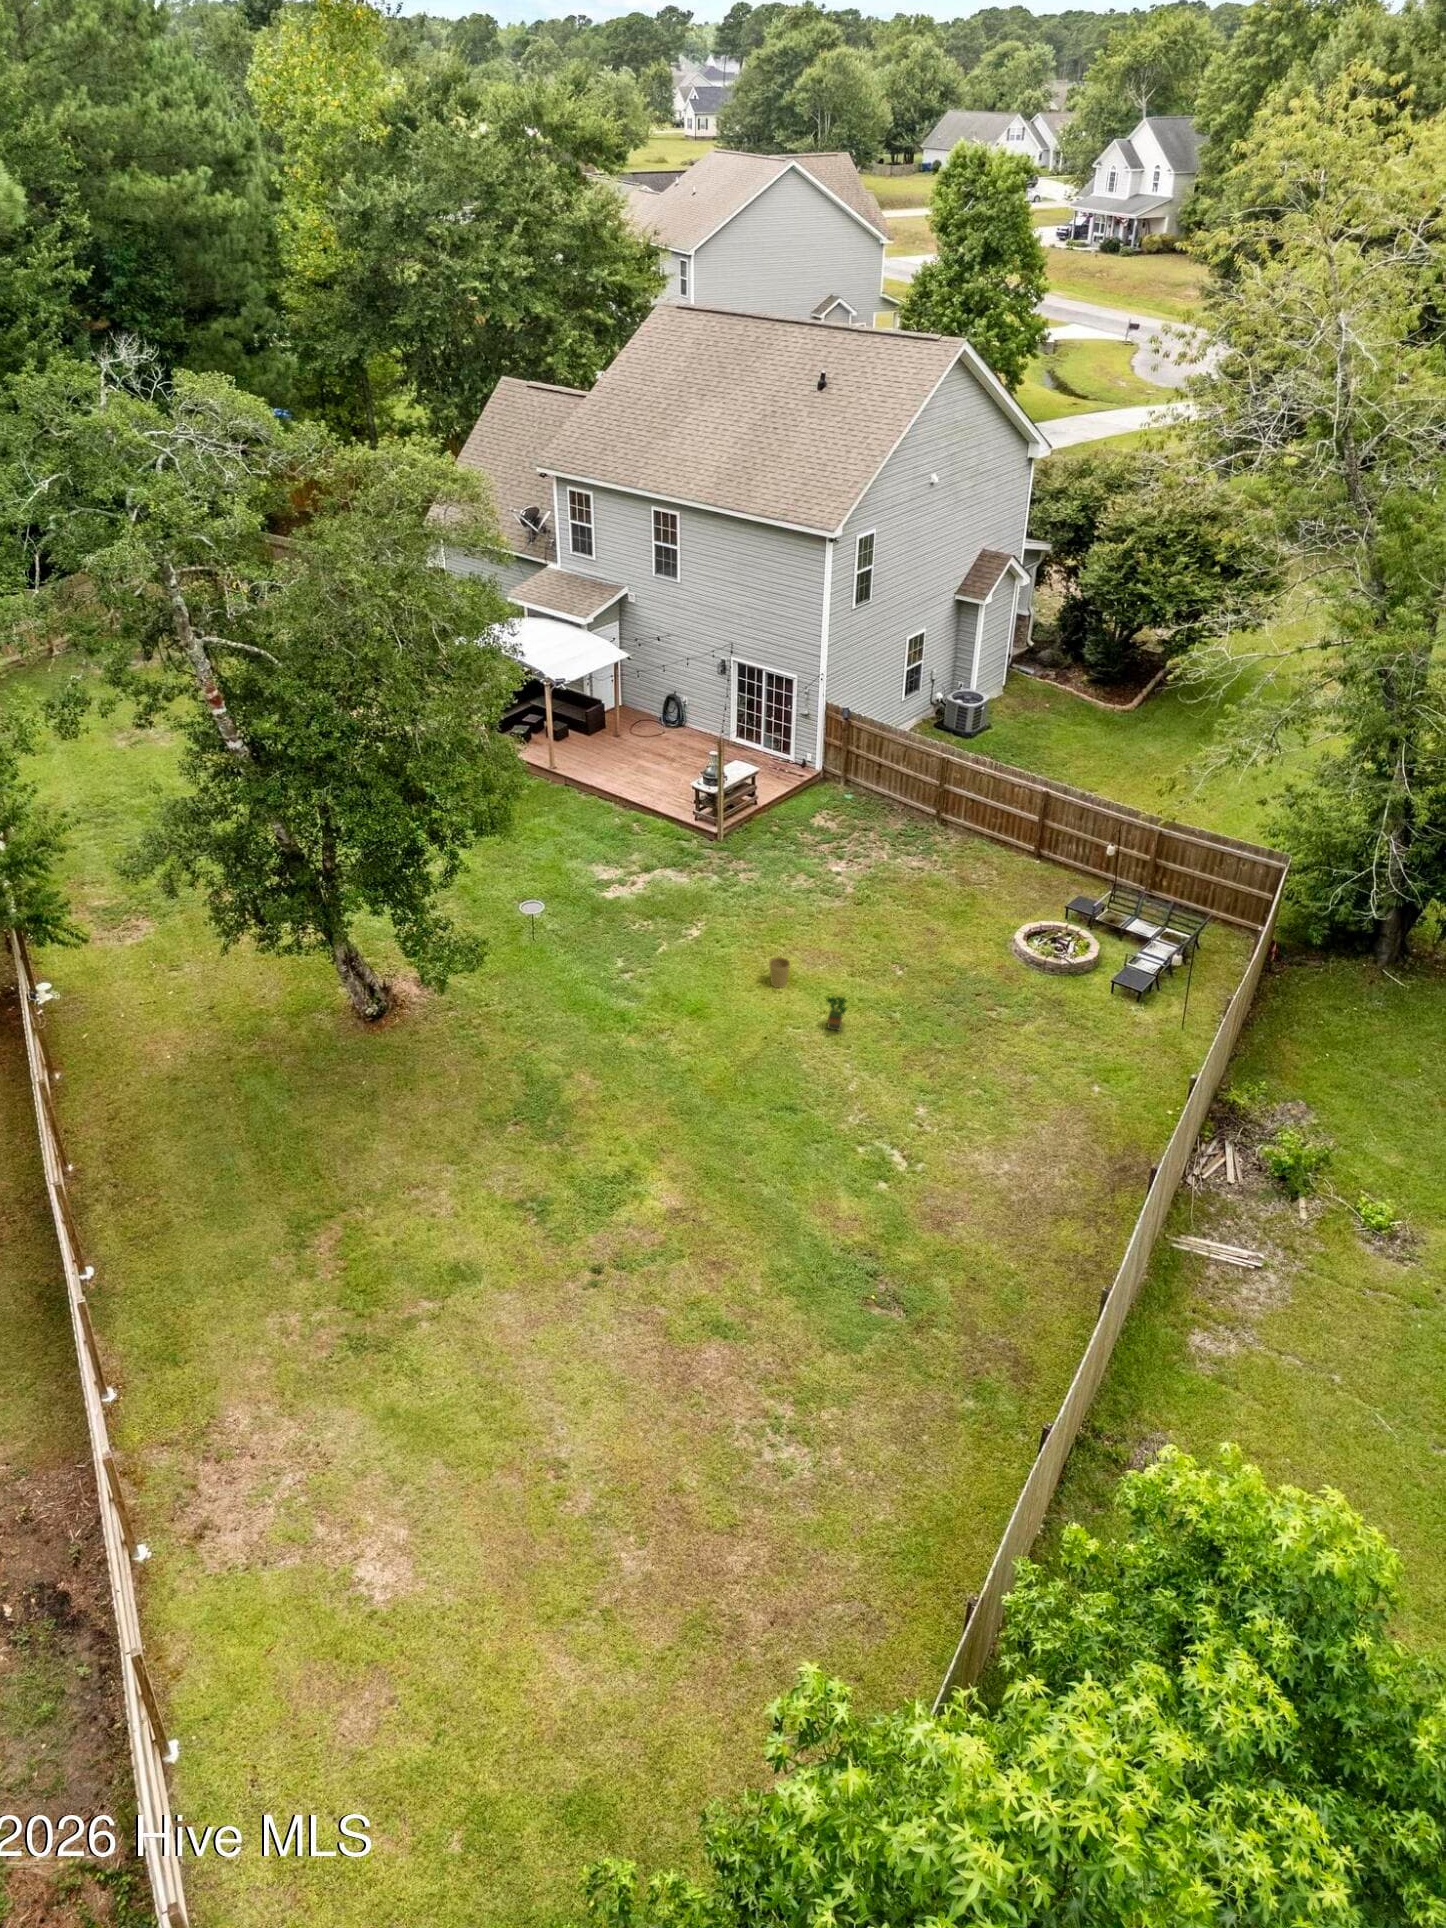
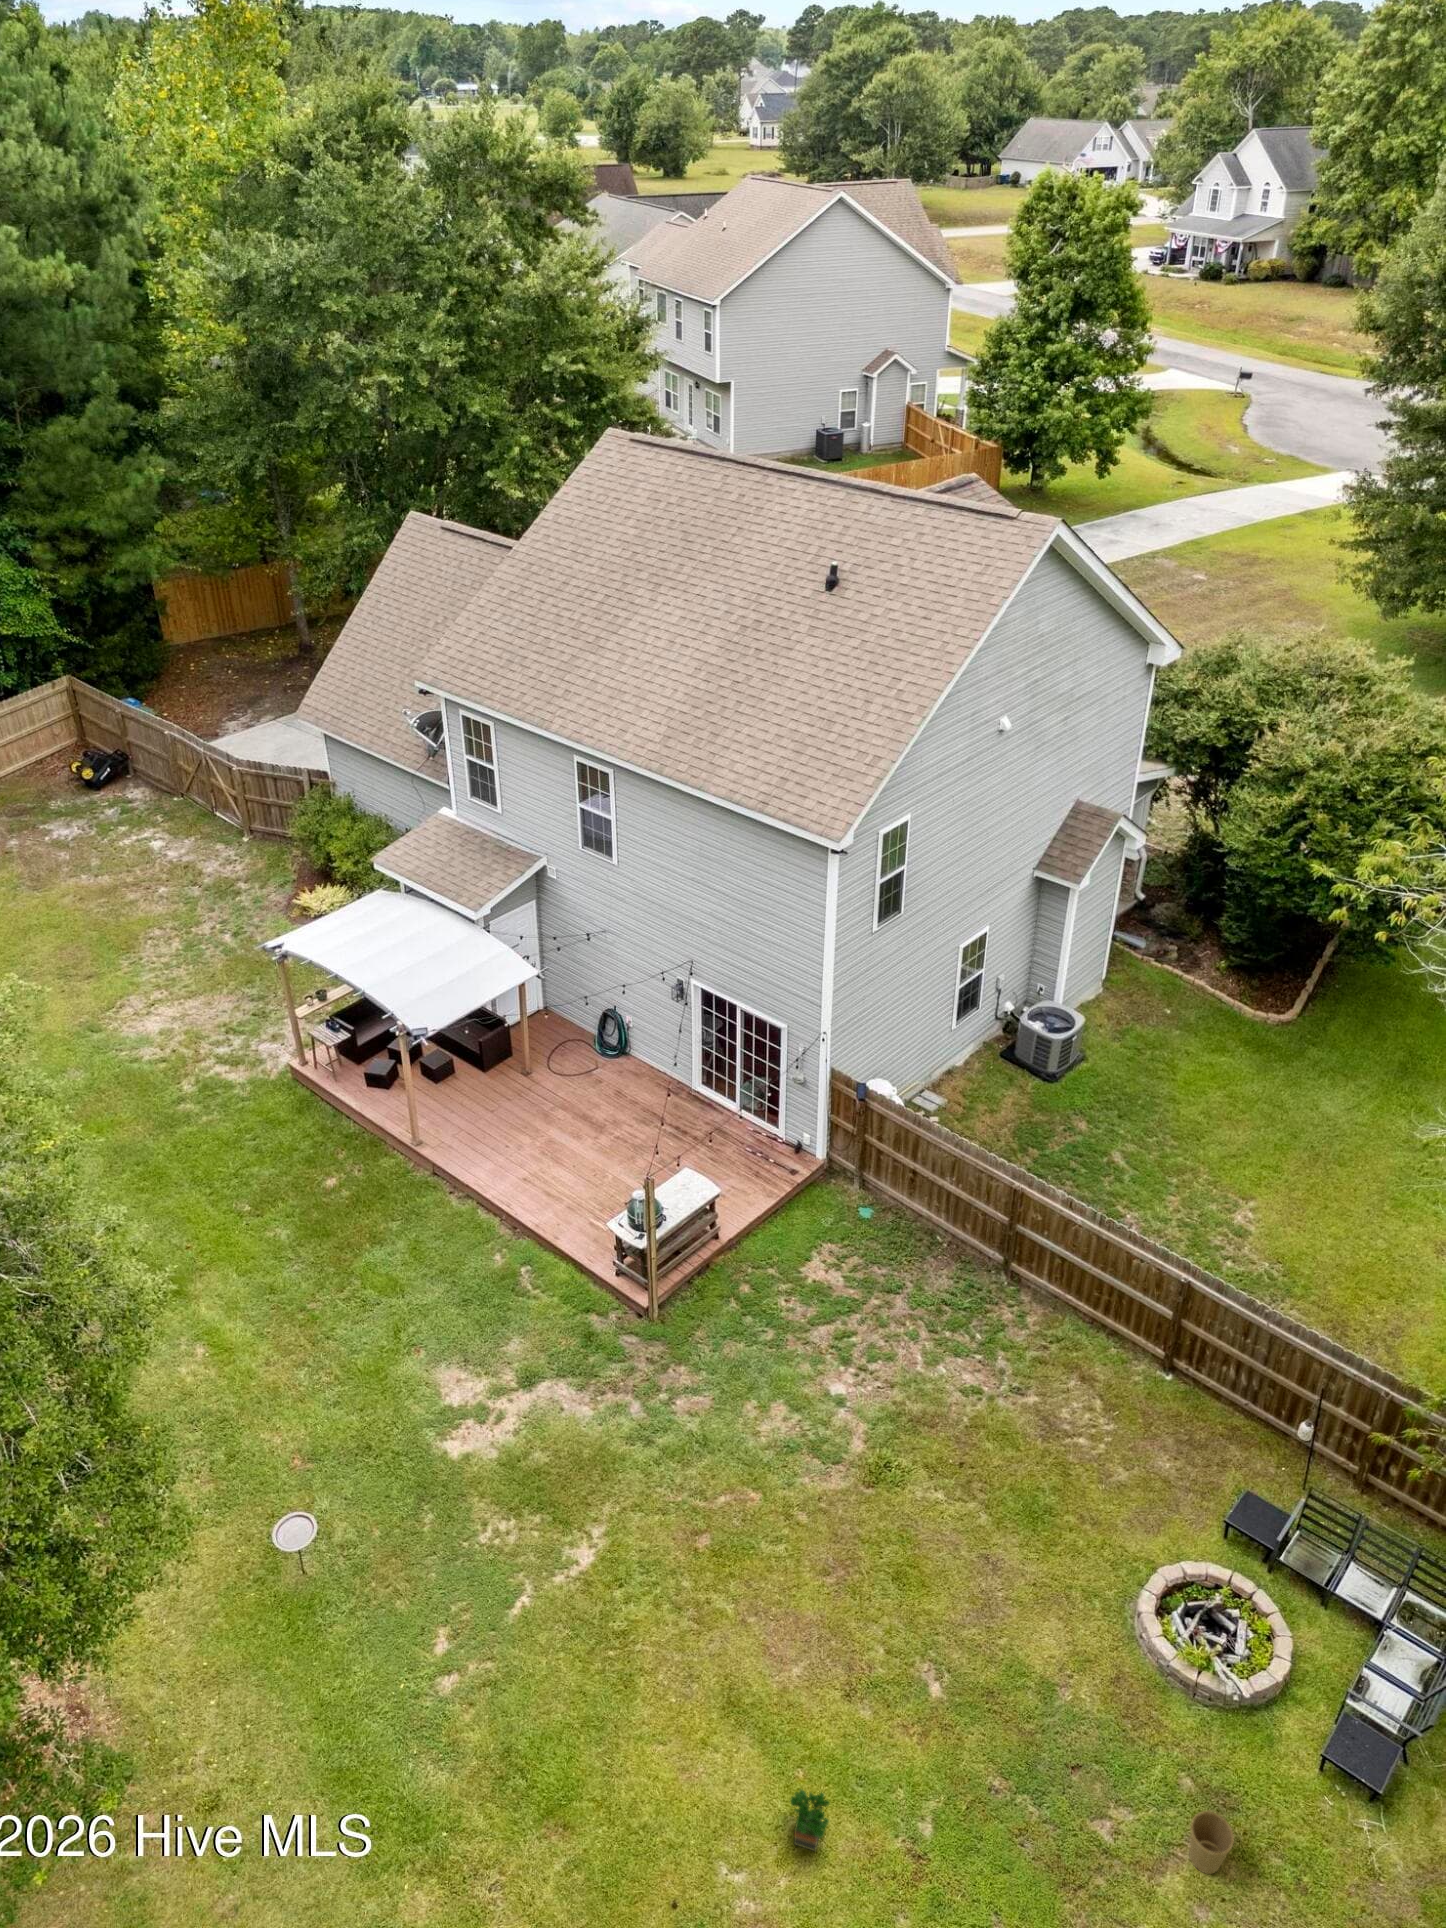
basket: present [769,957,790,988] -> present [1189,1810,1234,1874]

